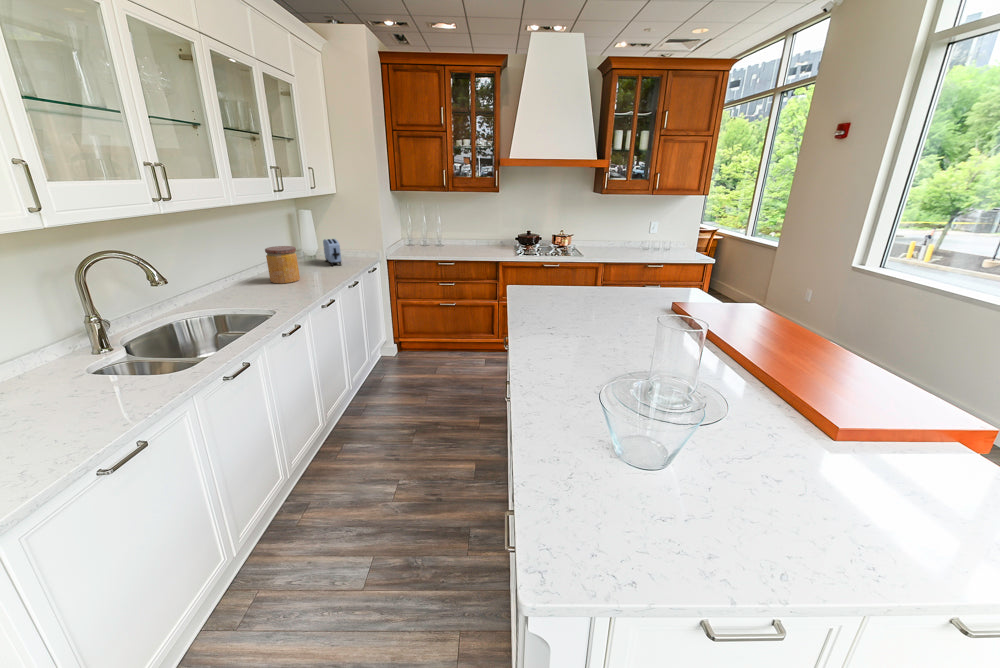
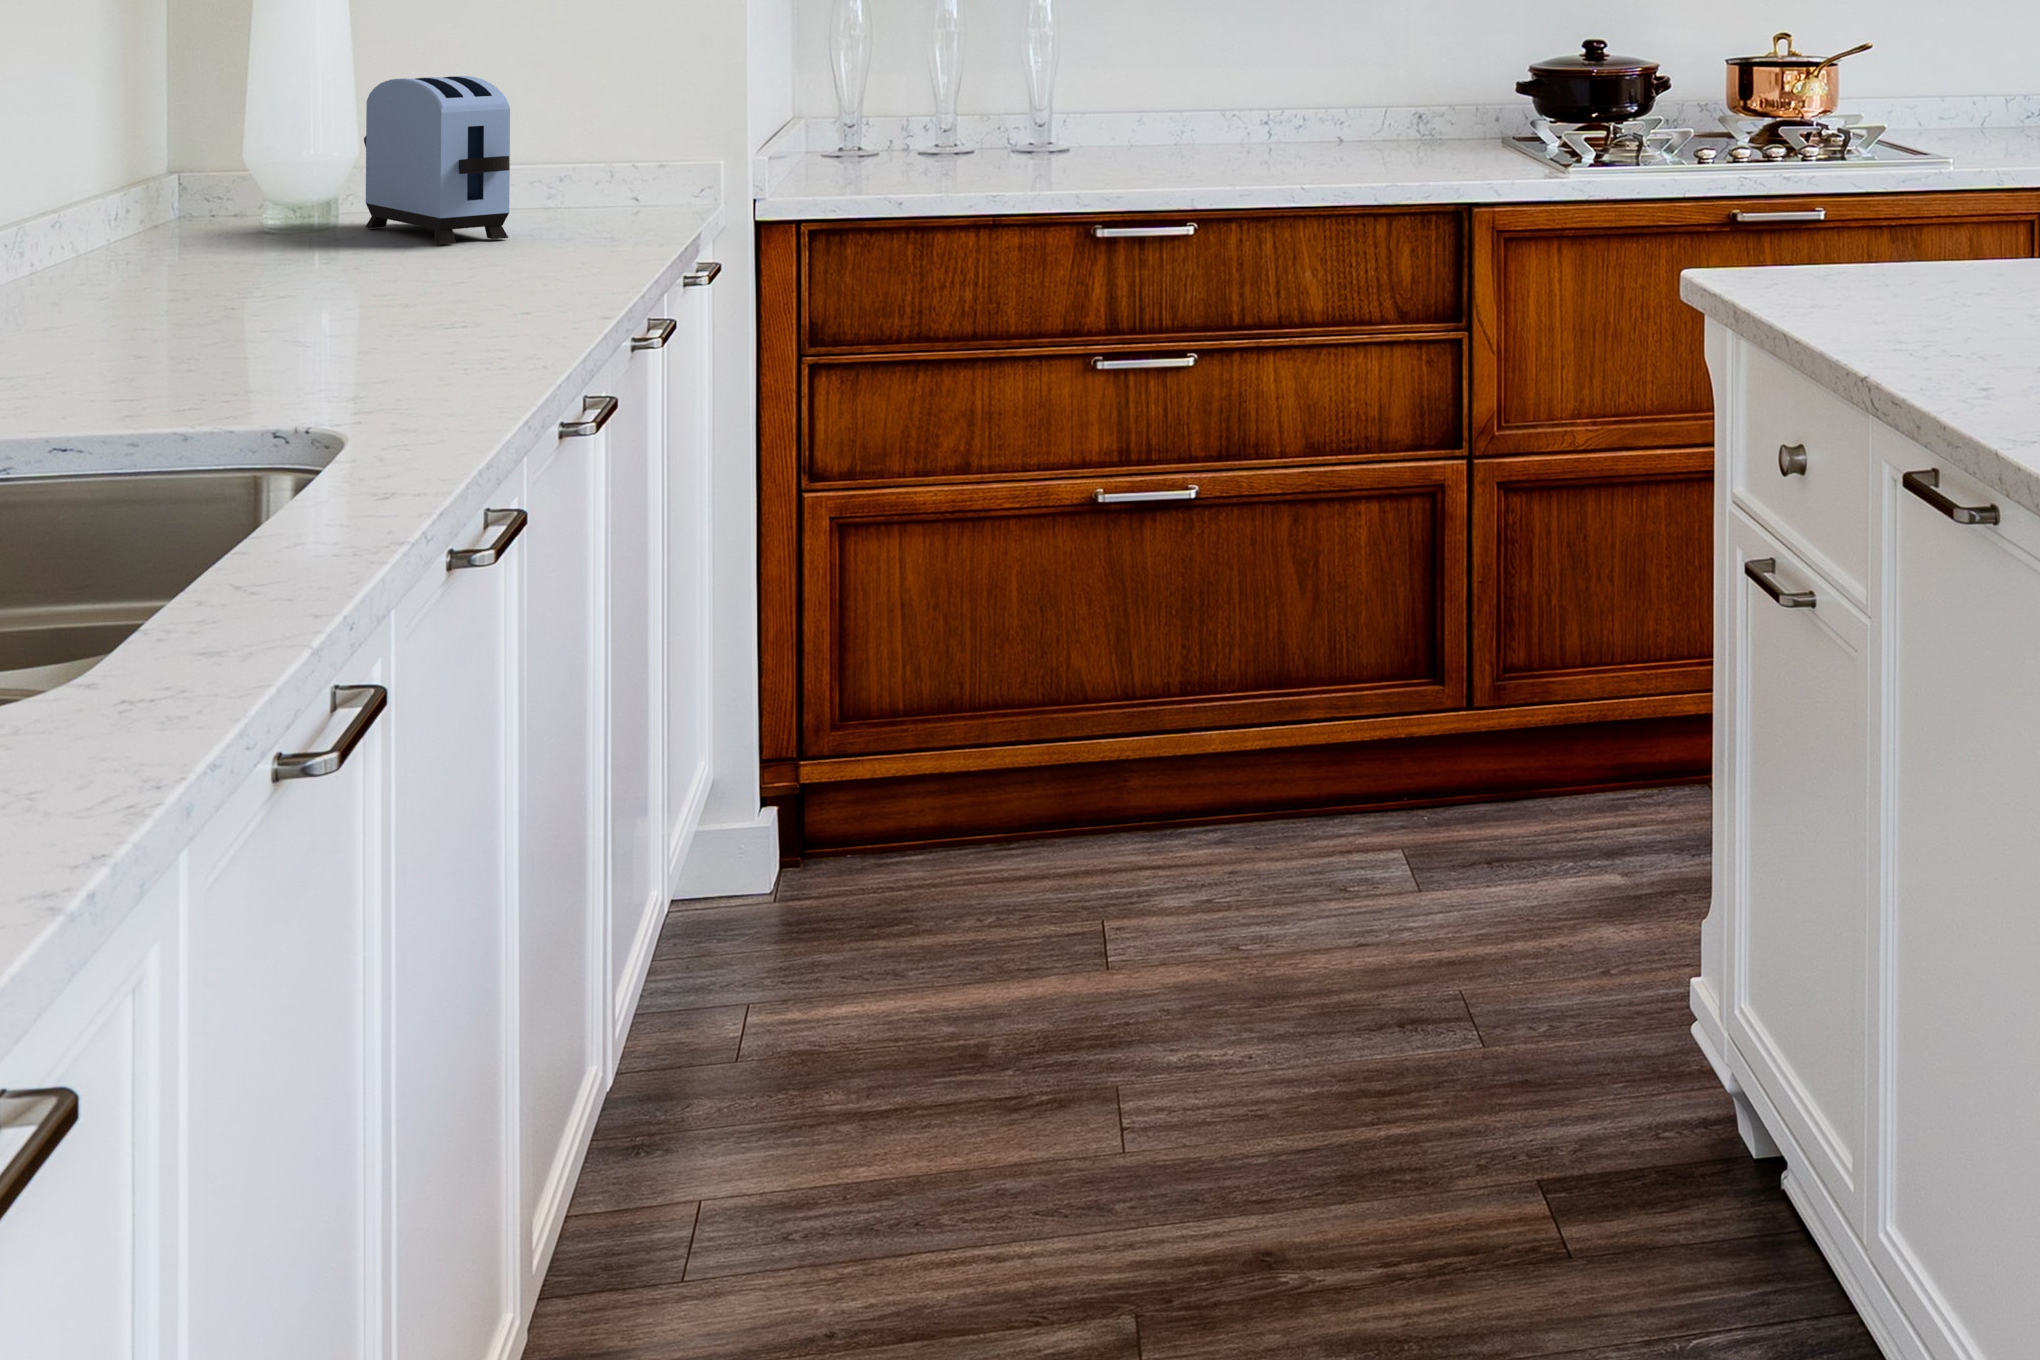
jar: present [265,246,300,283] -> none [91,85,300,324]

